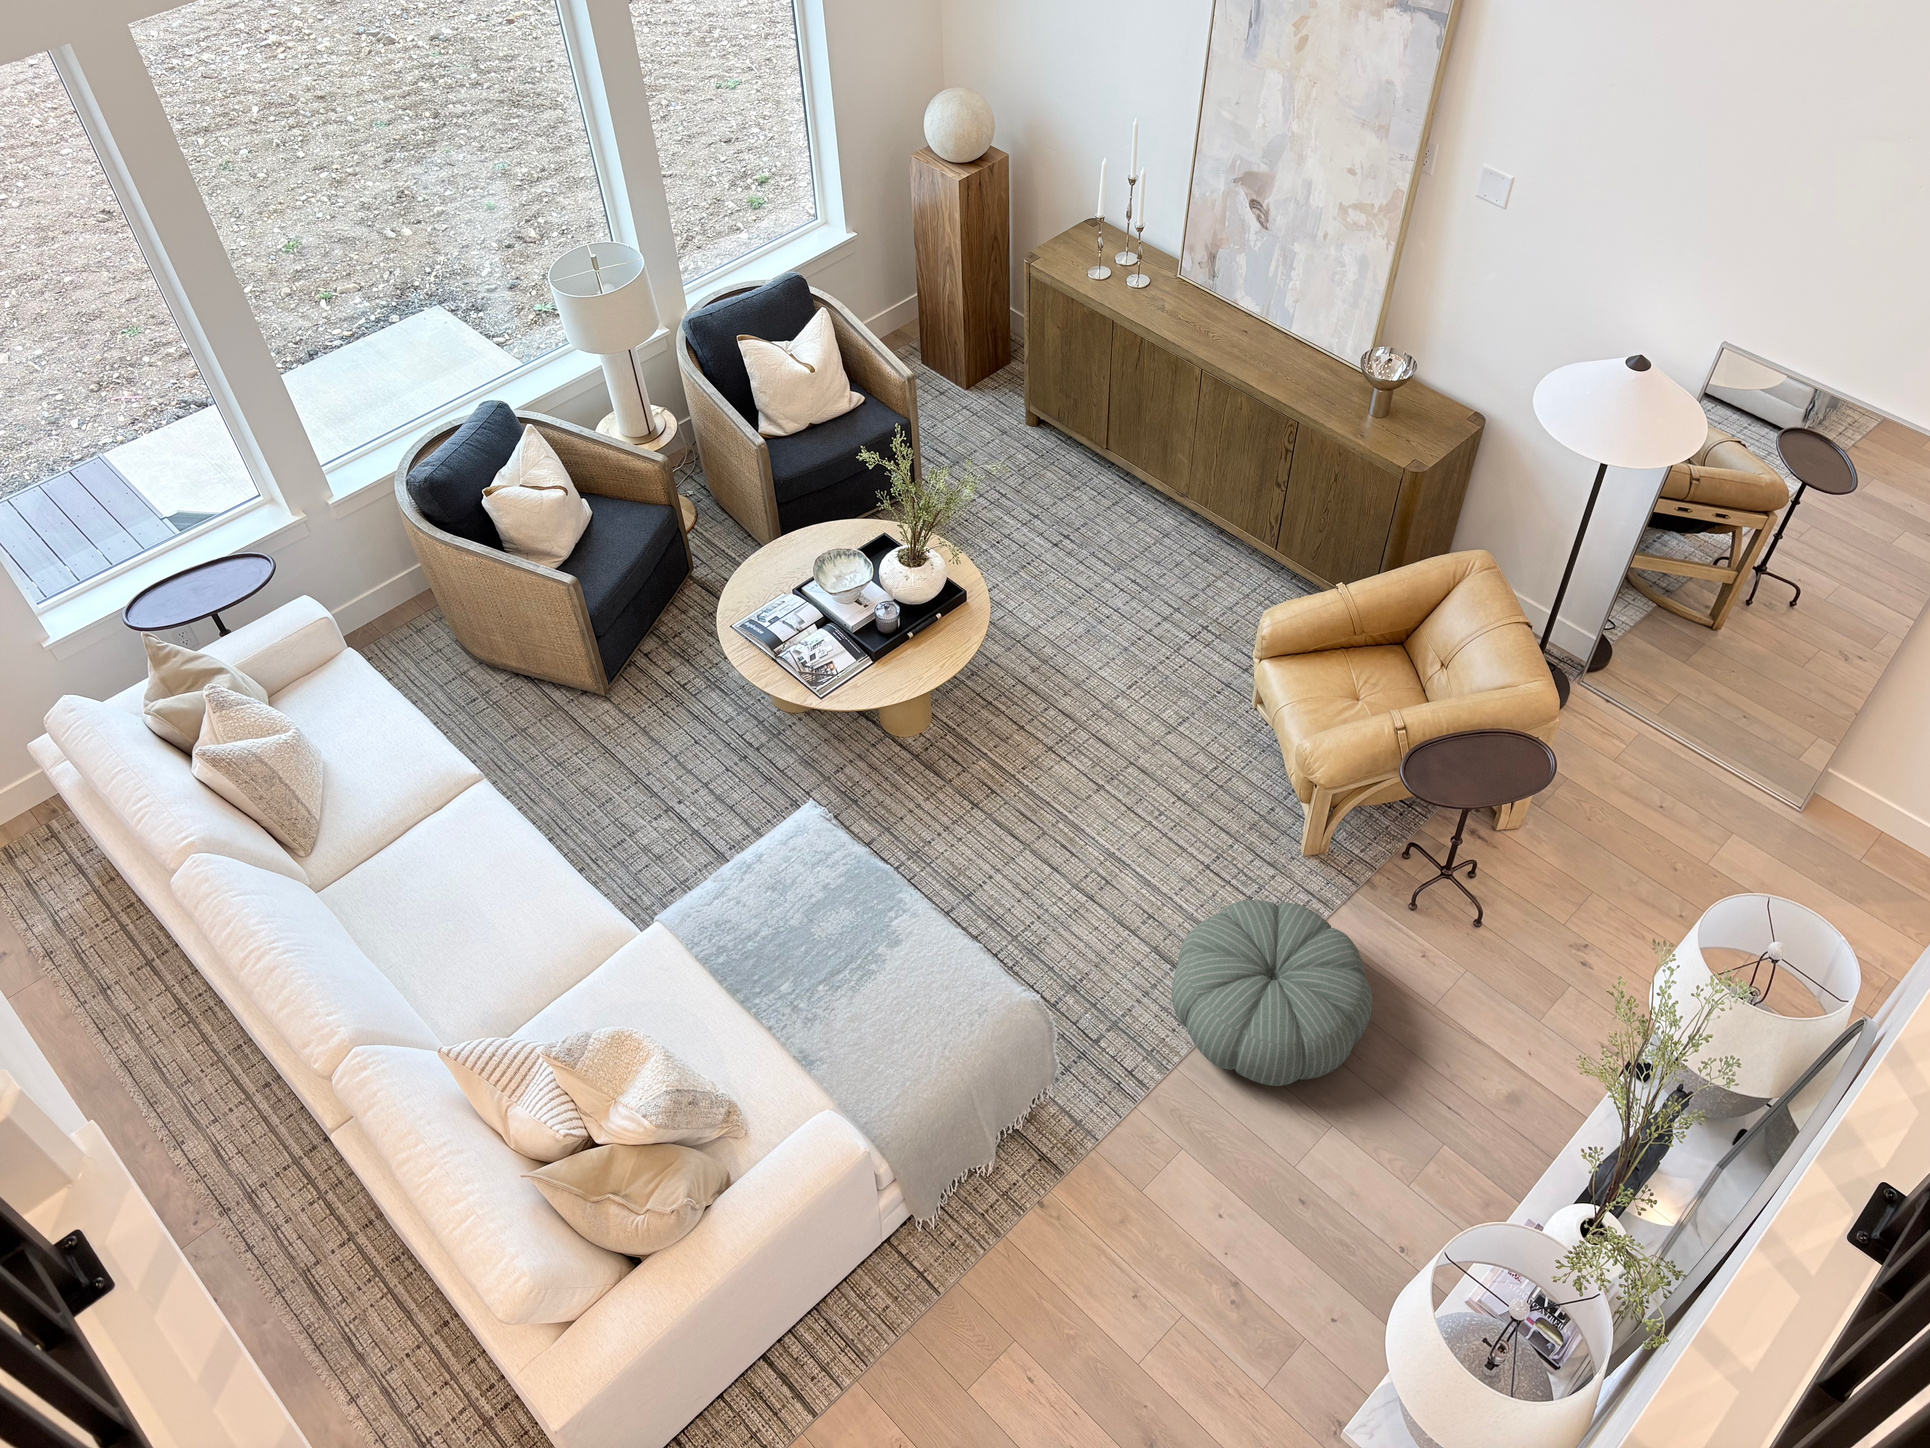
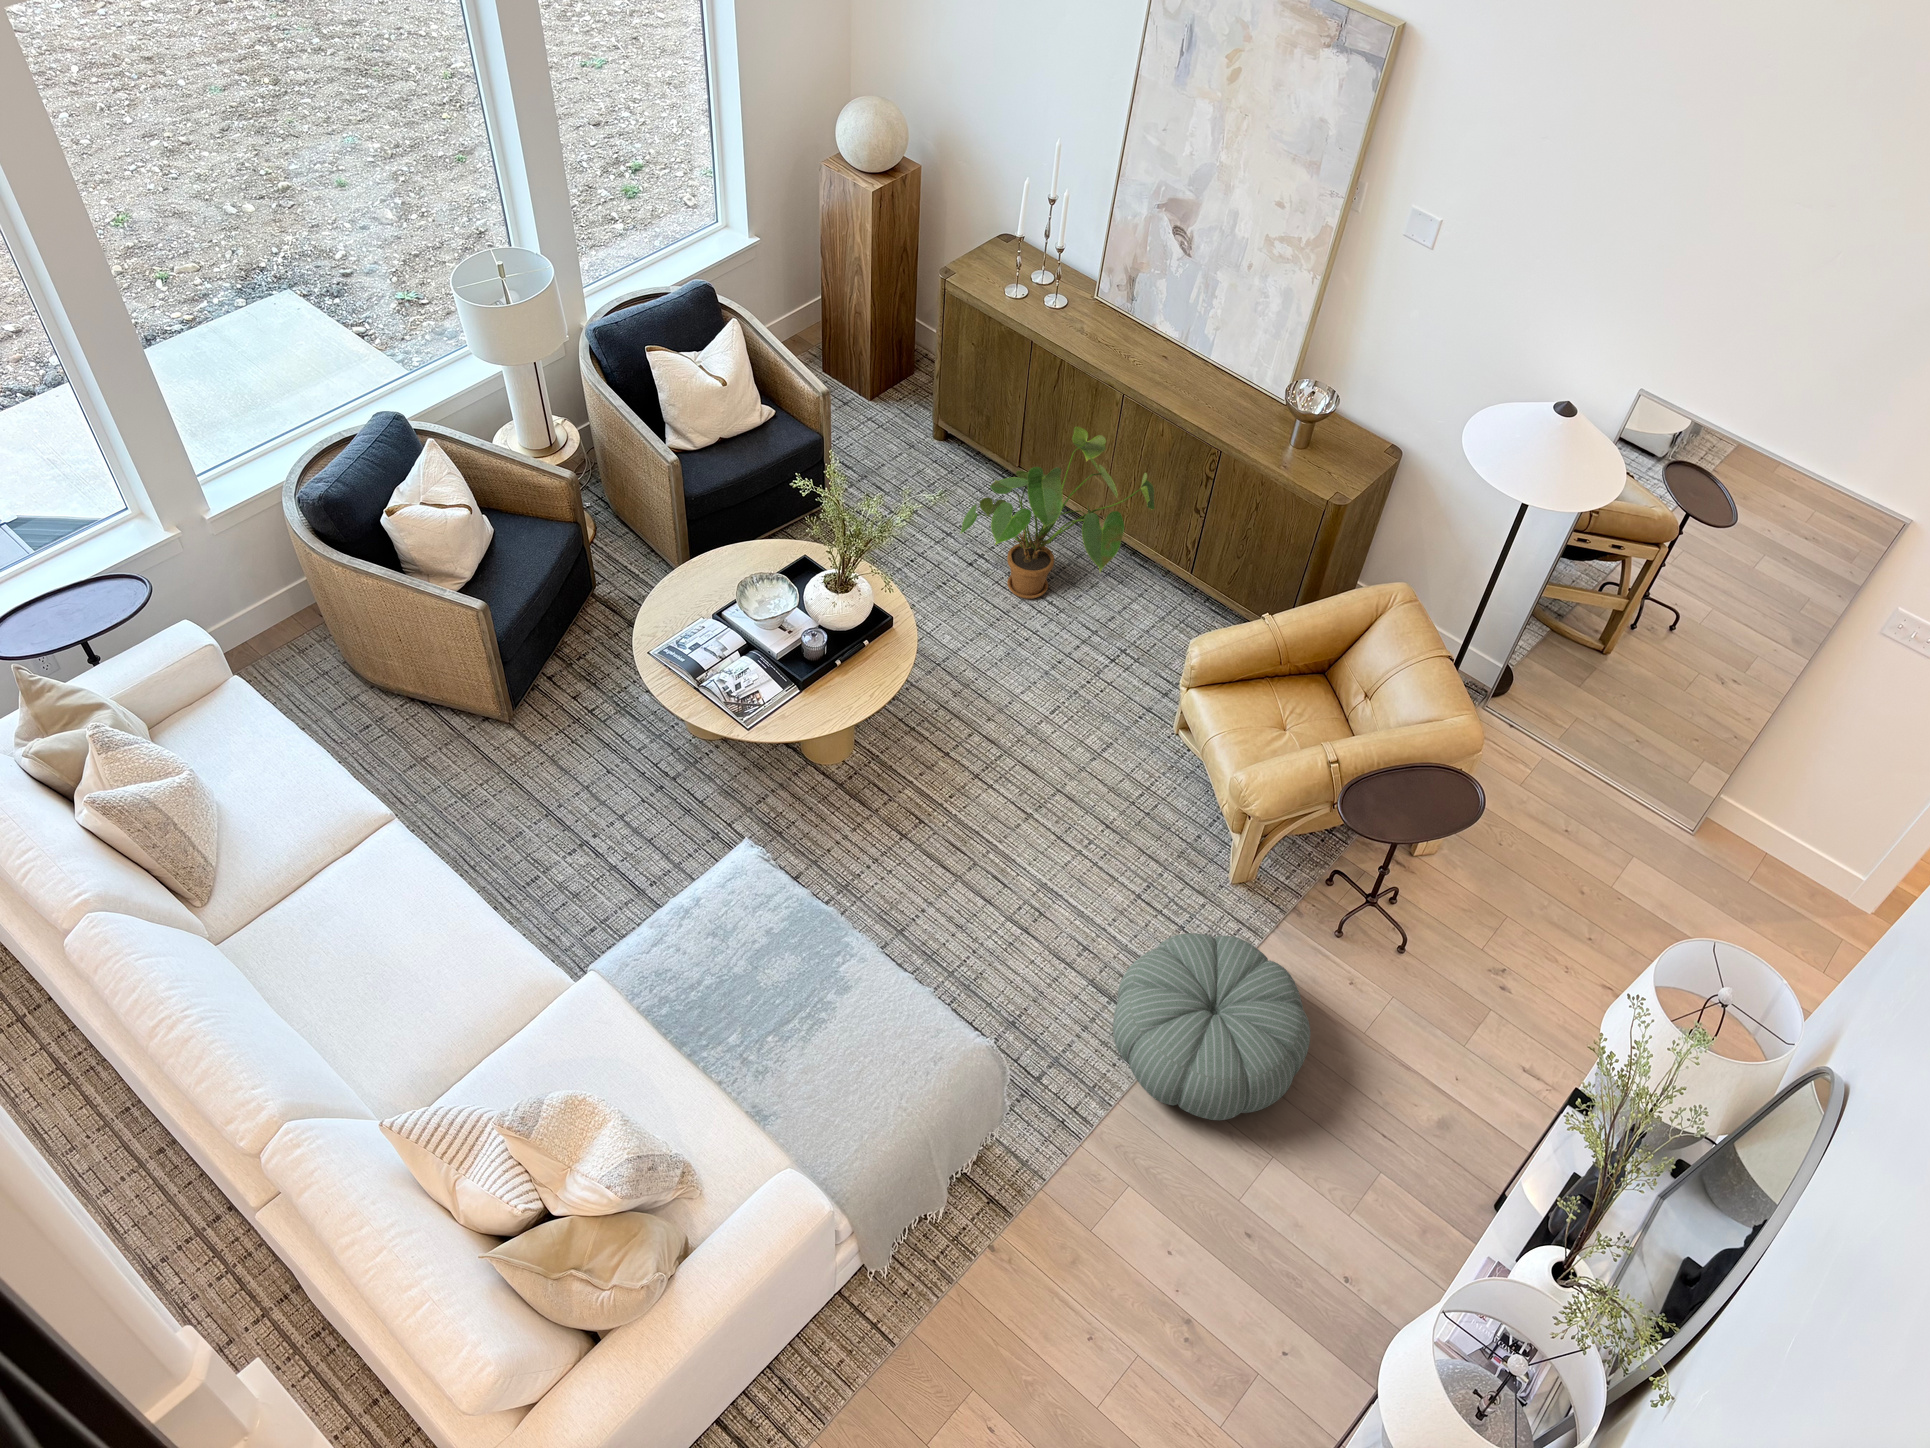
house plant: none [1041,406,1233,578] -> present [960,427,1155,599]

